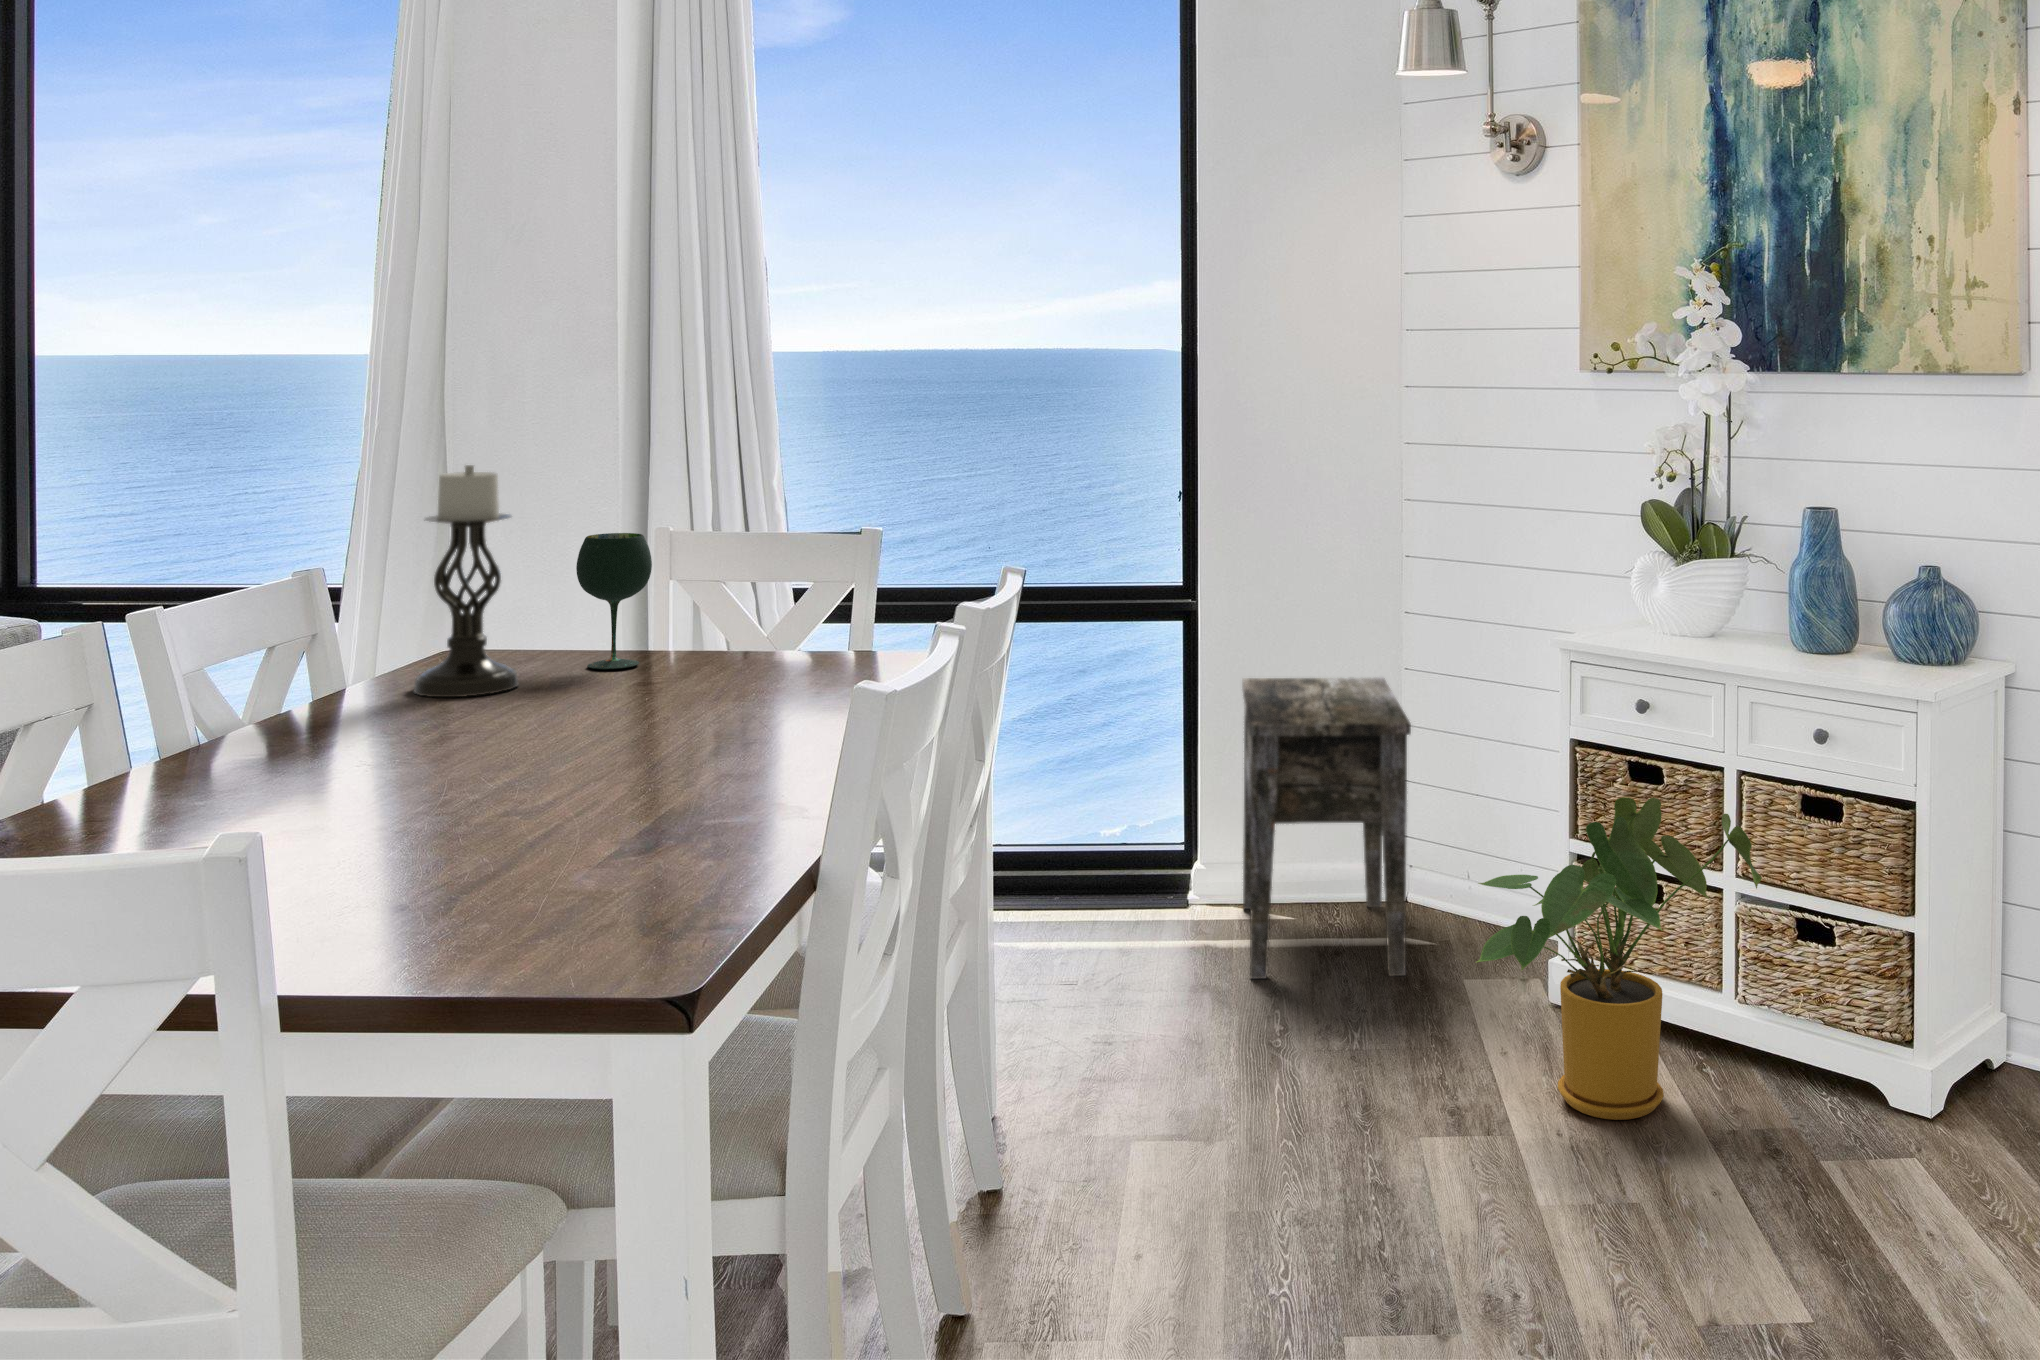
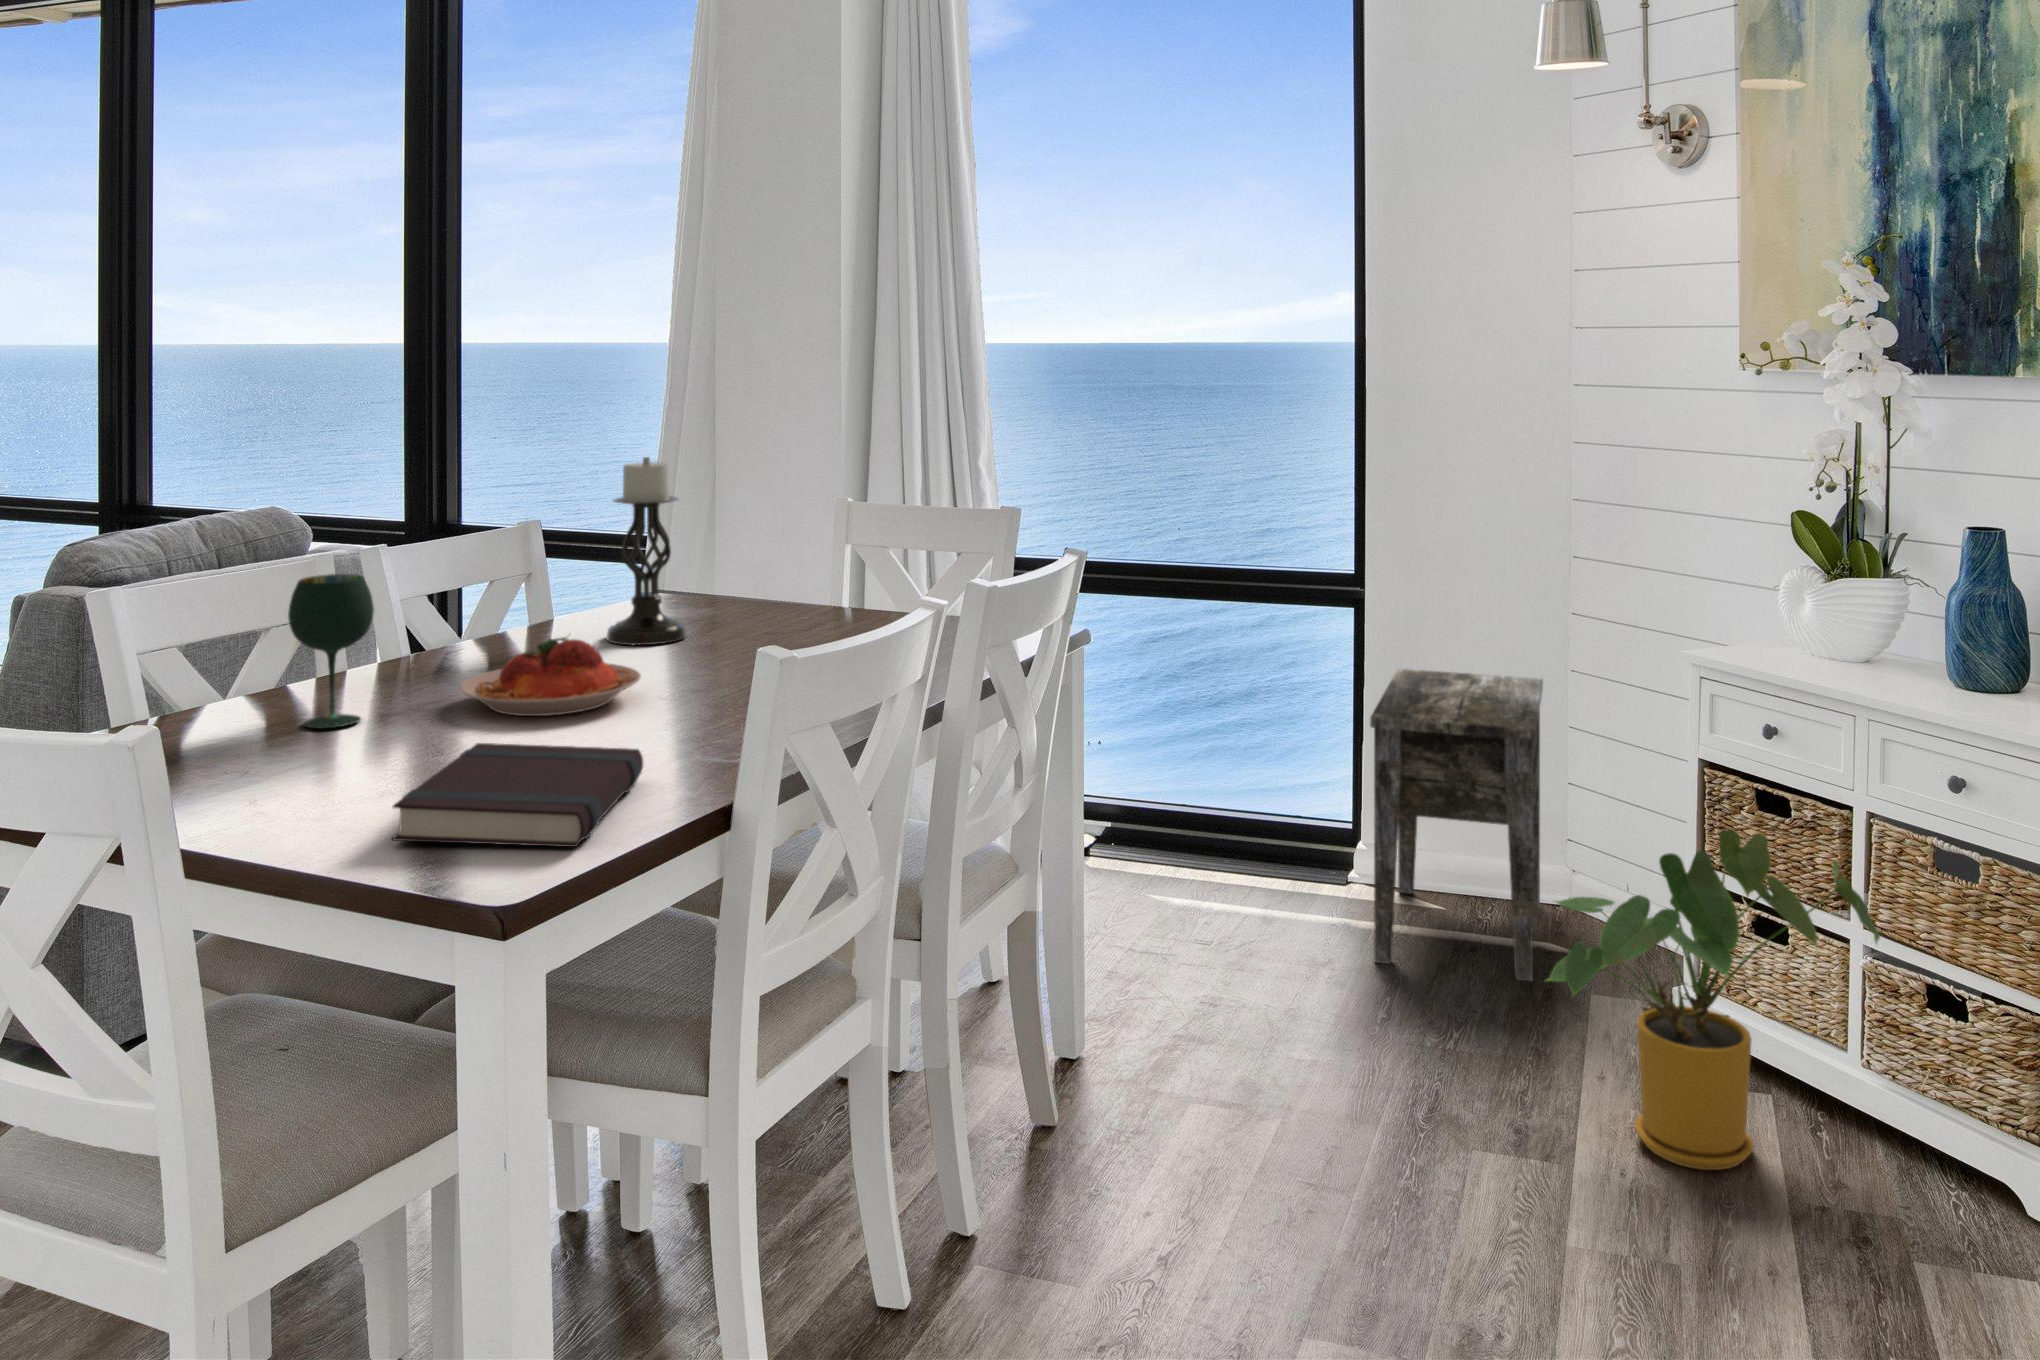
wine glass: present [576,533,652,669] -> present [288,574,374,729]
plate: none [296,679,541,783] -> present [459,637,641,716]
book: none [392,799,657,932] -> present [392,743,643,847]

